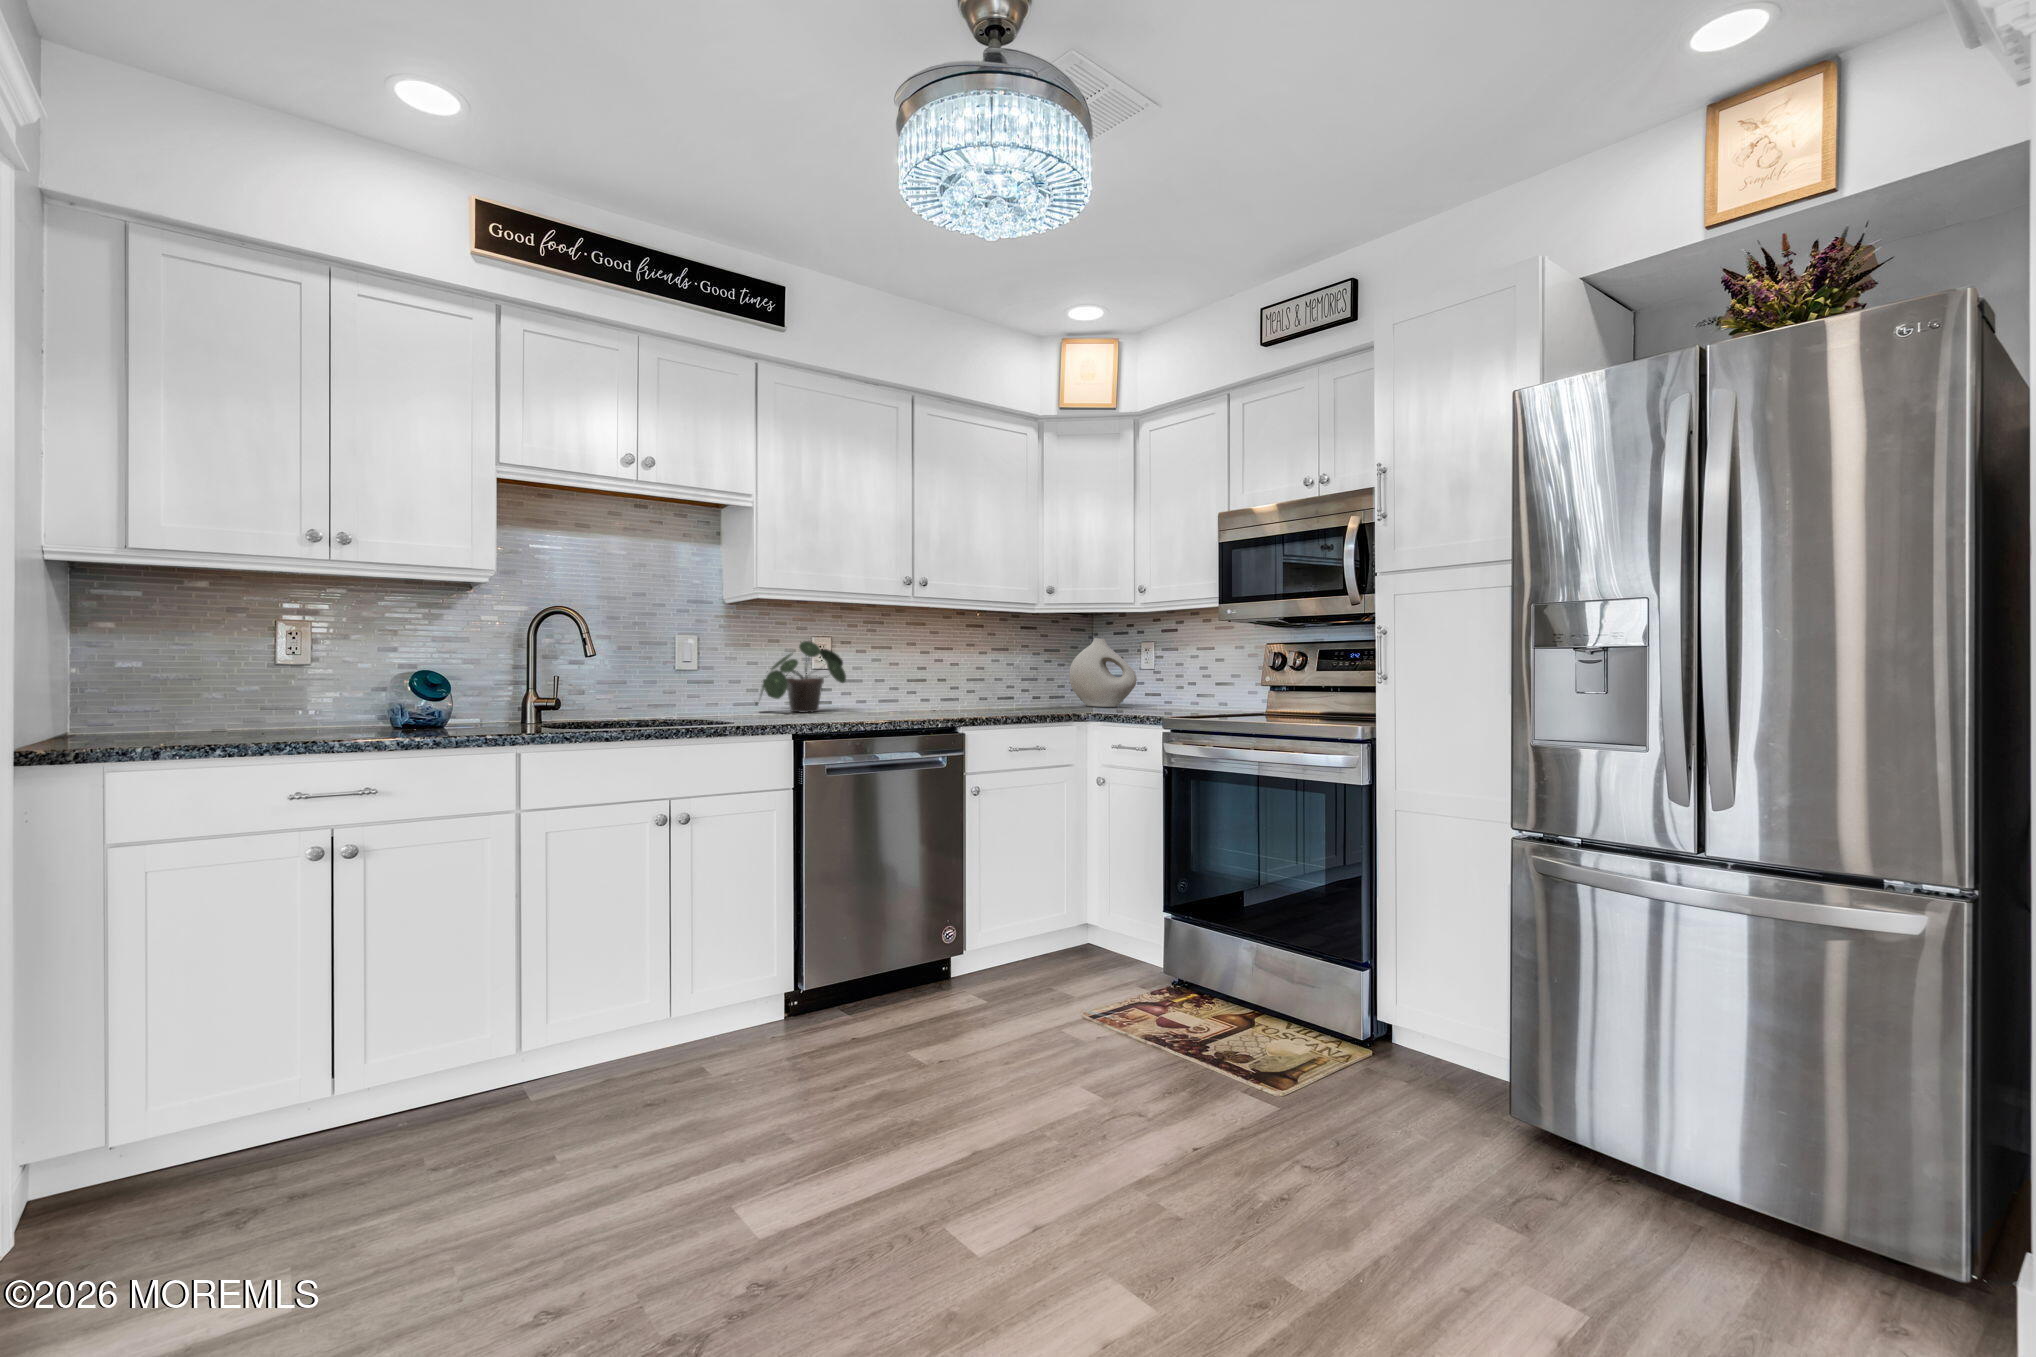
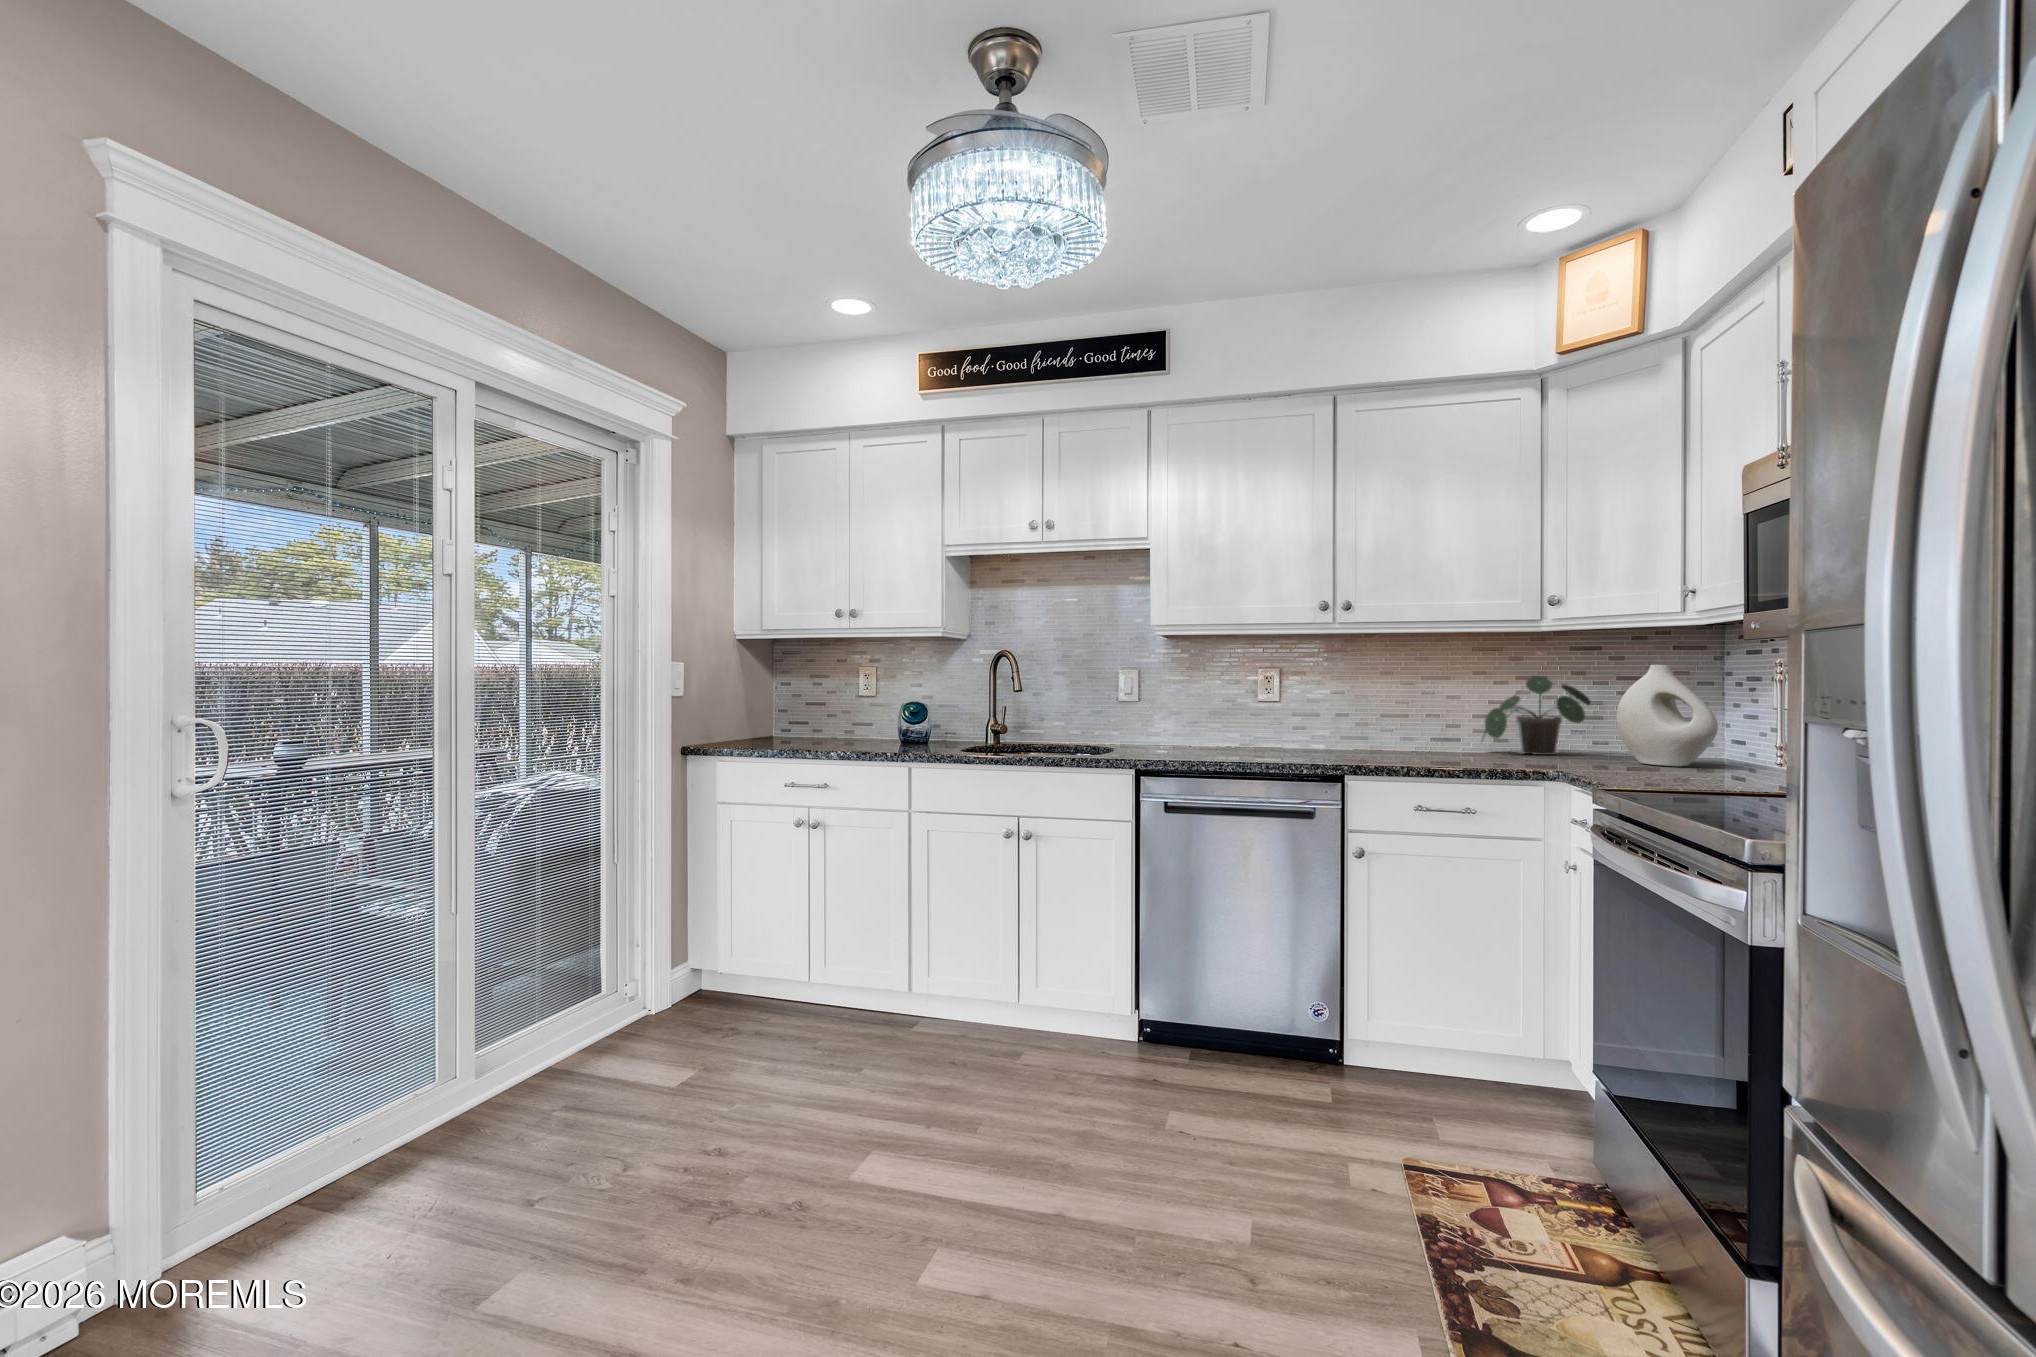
potted plant: present [755,641,846,712] -> present [1482,676,1591,755]

